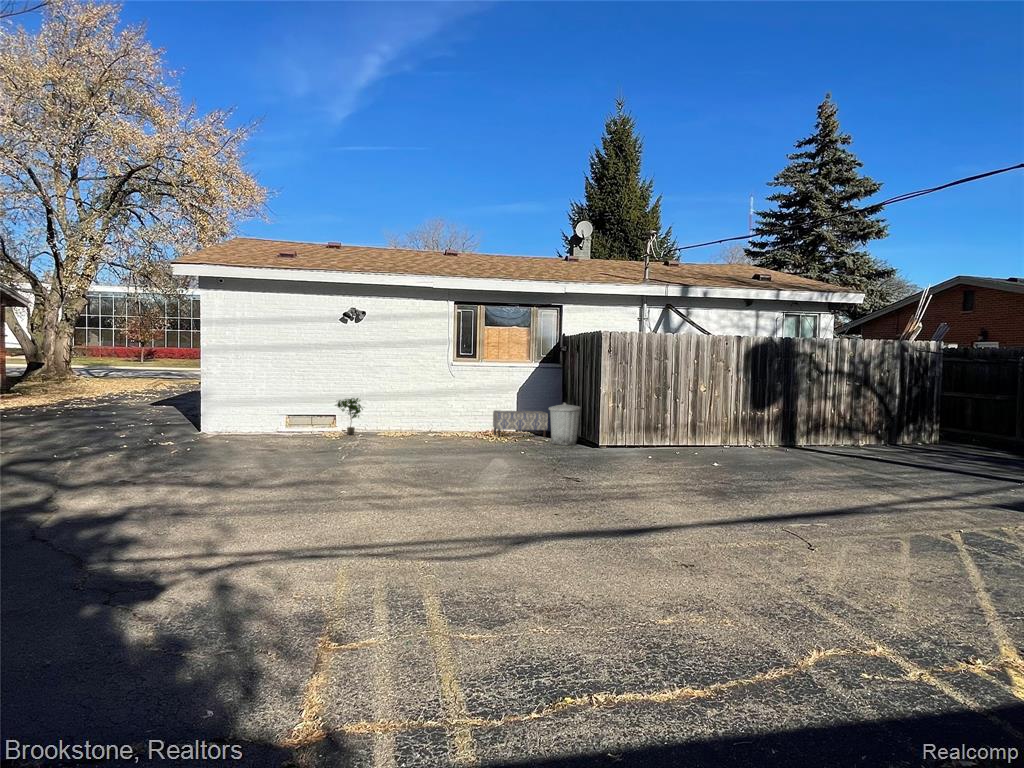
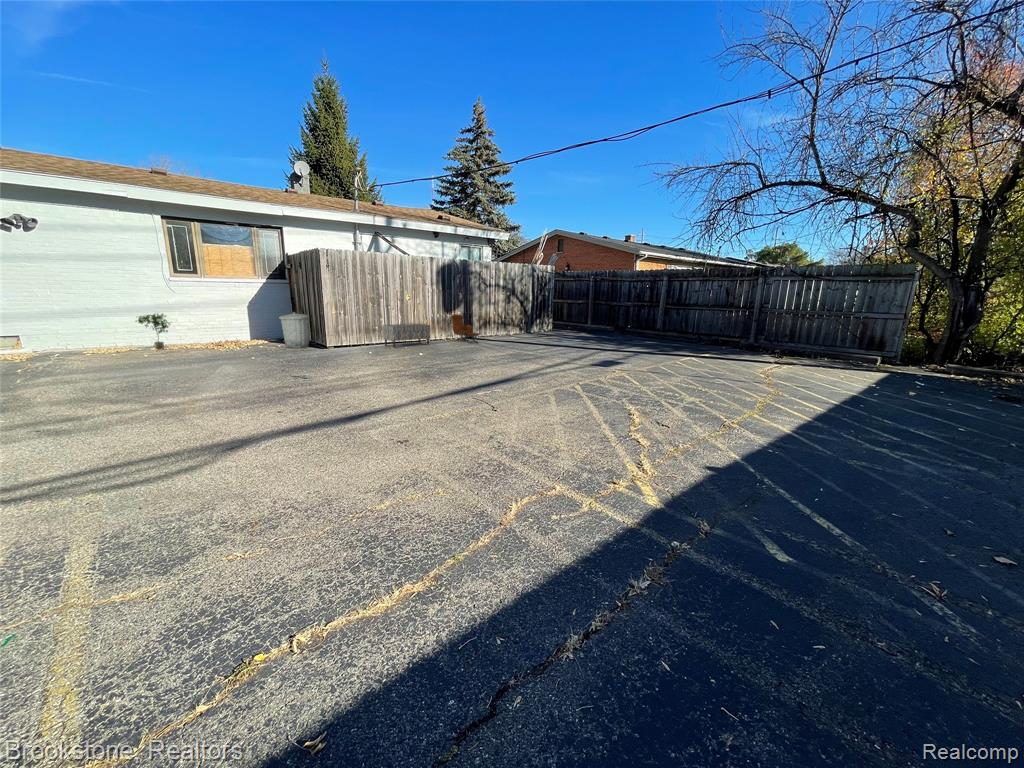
potted plant: present [335,398,363,435] -> present [136,314,170,349]
bench: present [493,410,548,437] -> present [383,324,431,347]
lounge chair: none [763,412,806,457] -> present [451,314,479,342]

